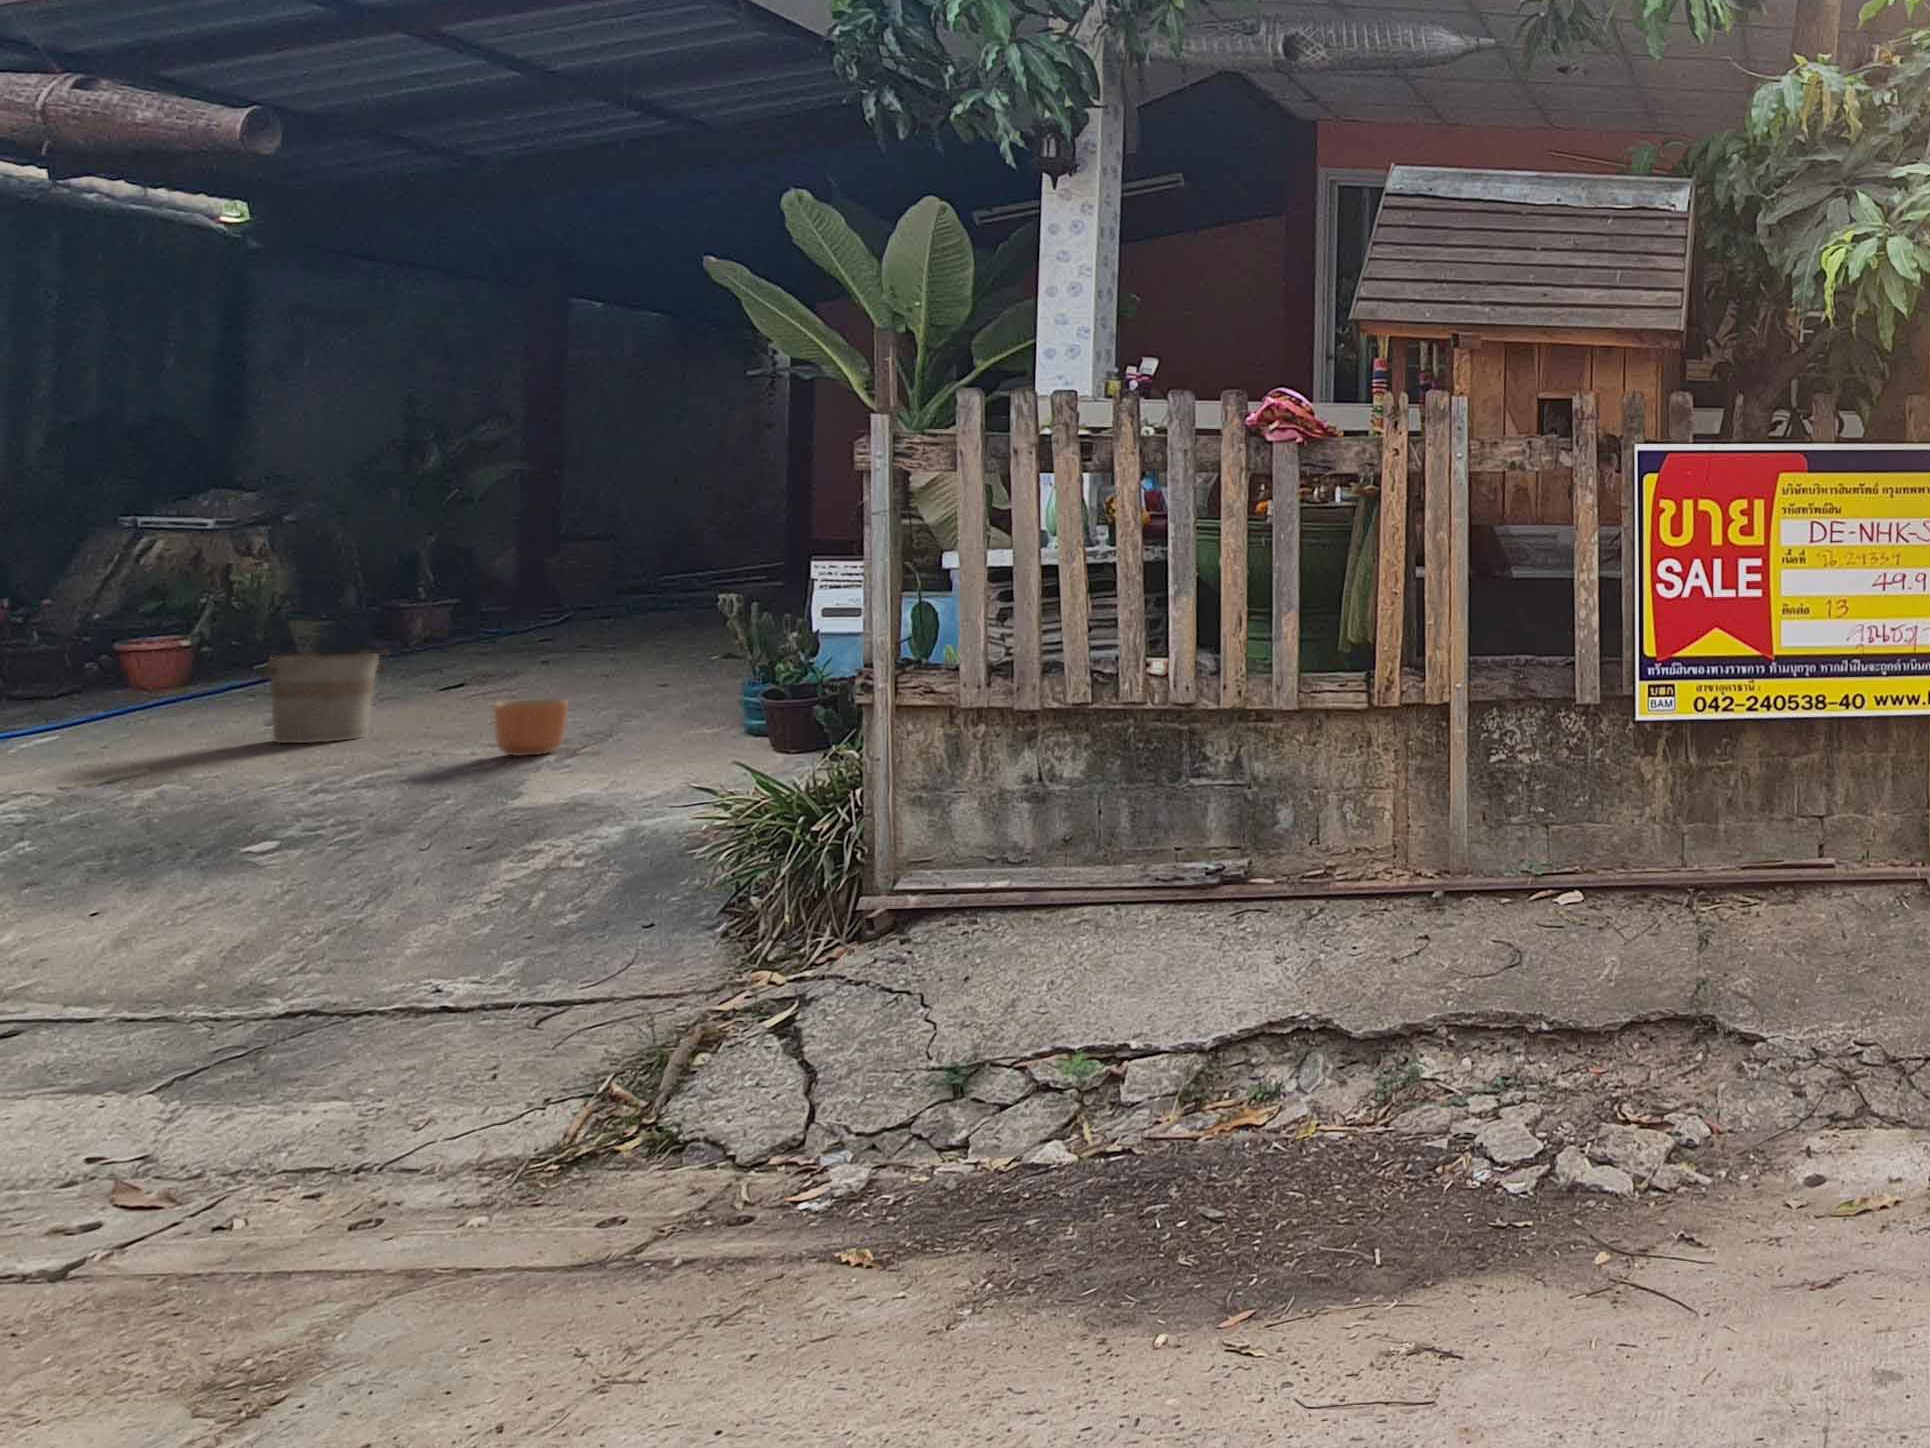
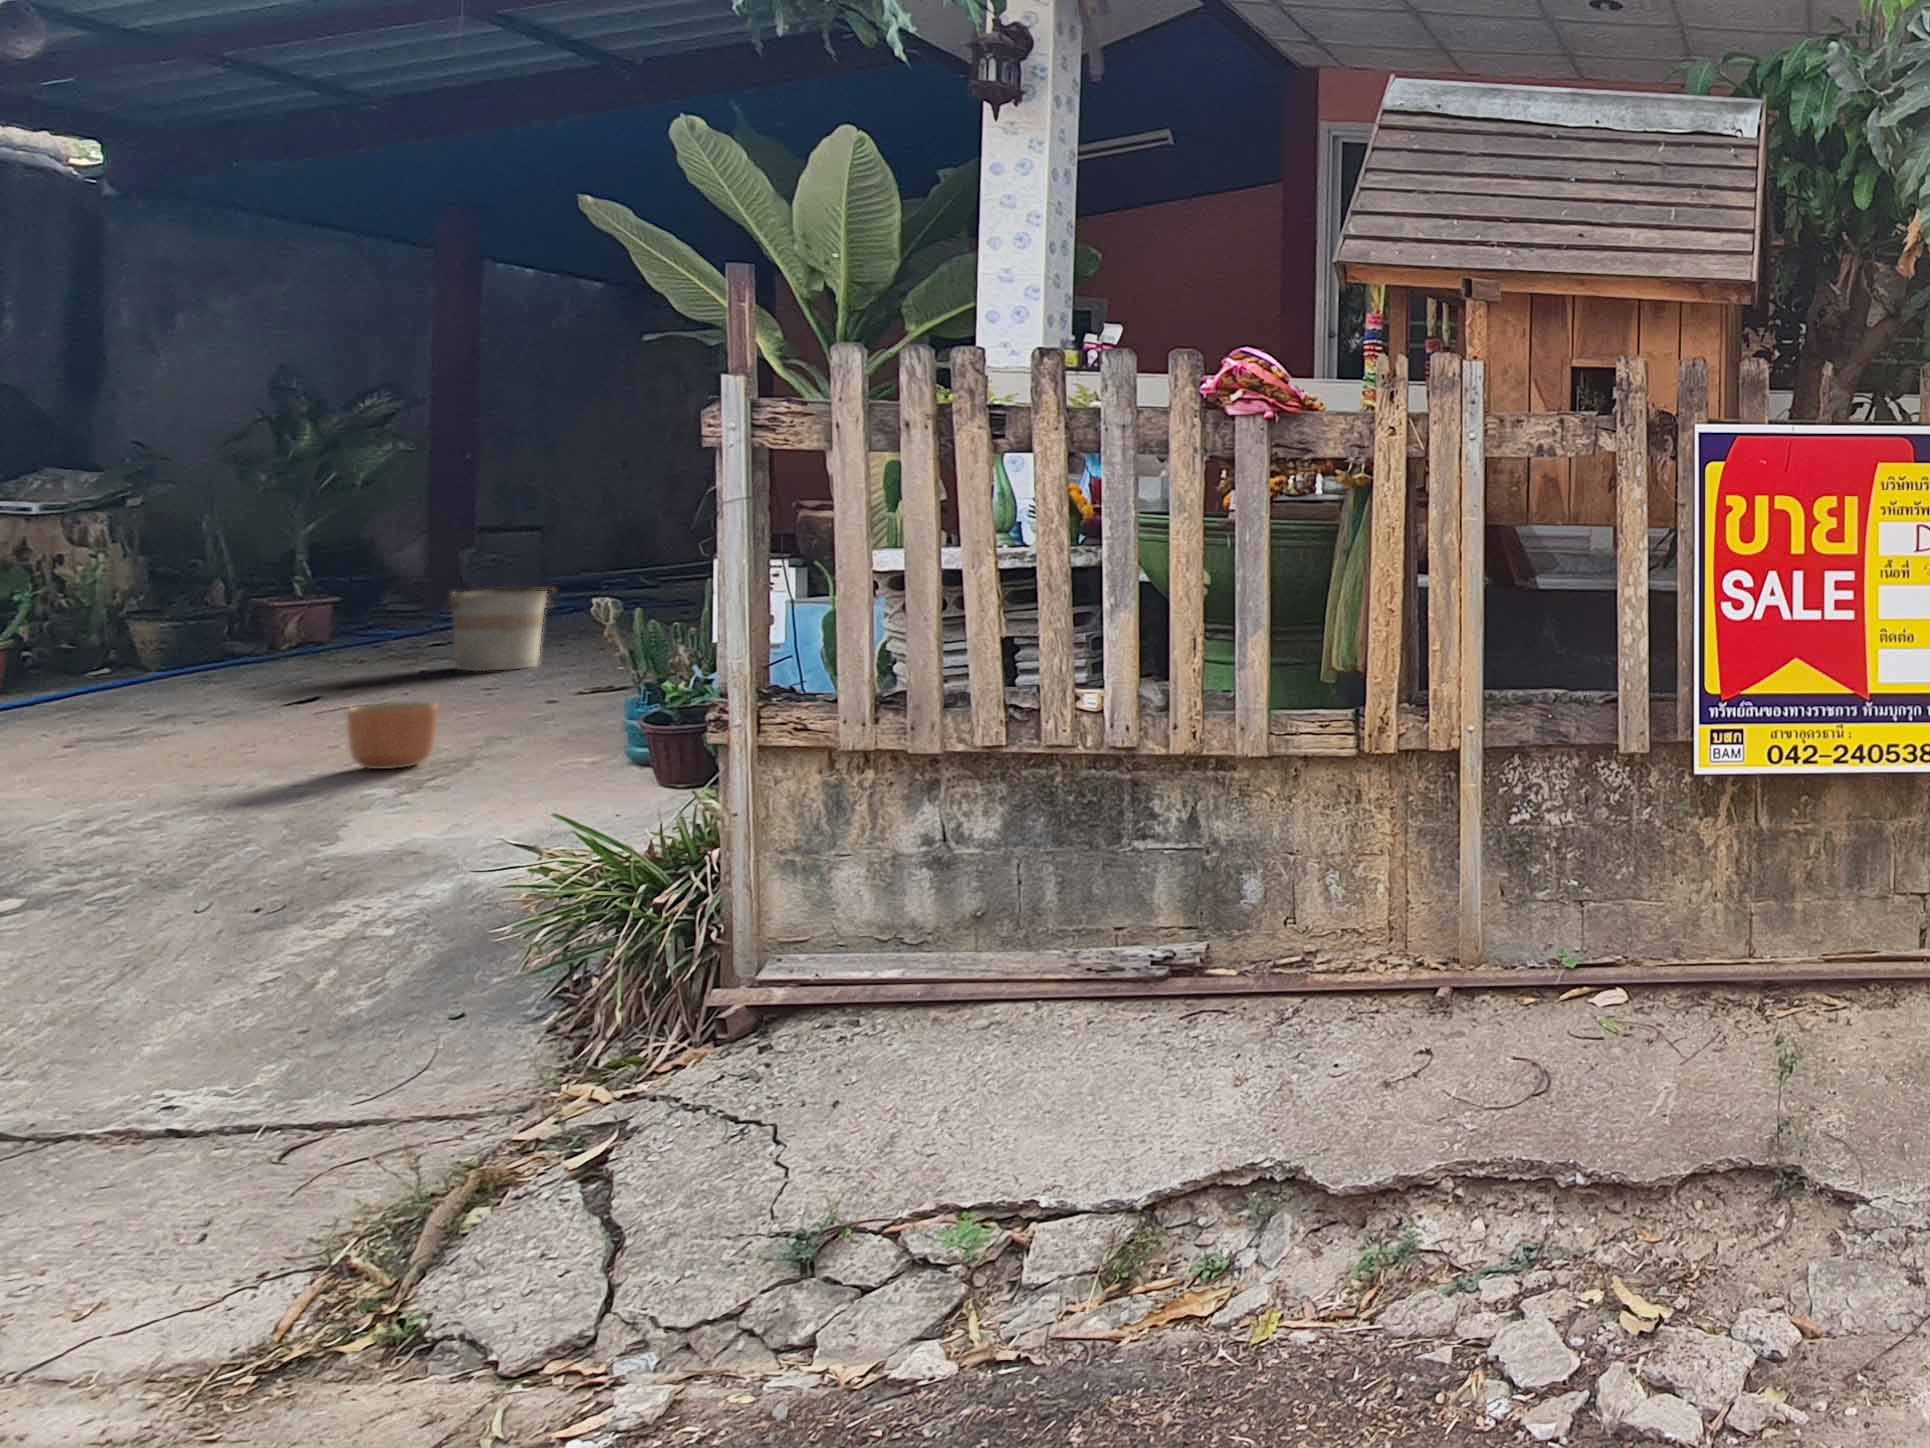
bucket: present [261,650,387,743] -> present [444,587,552,671]

